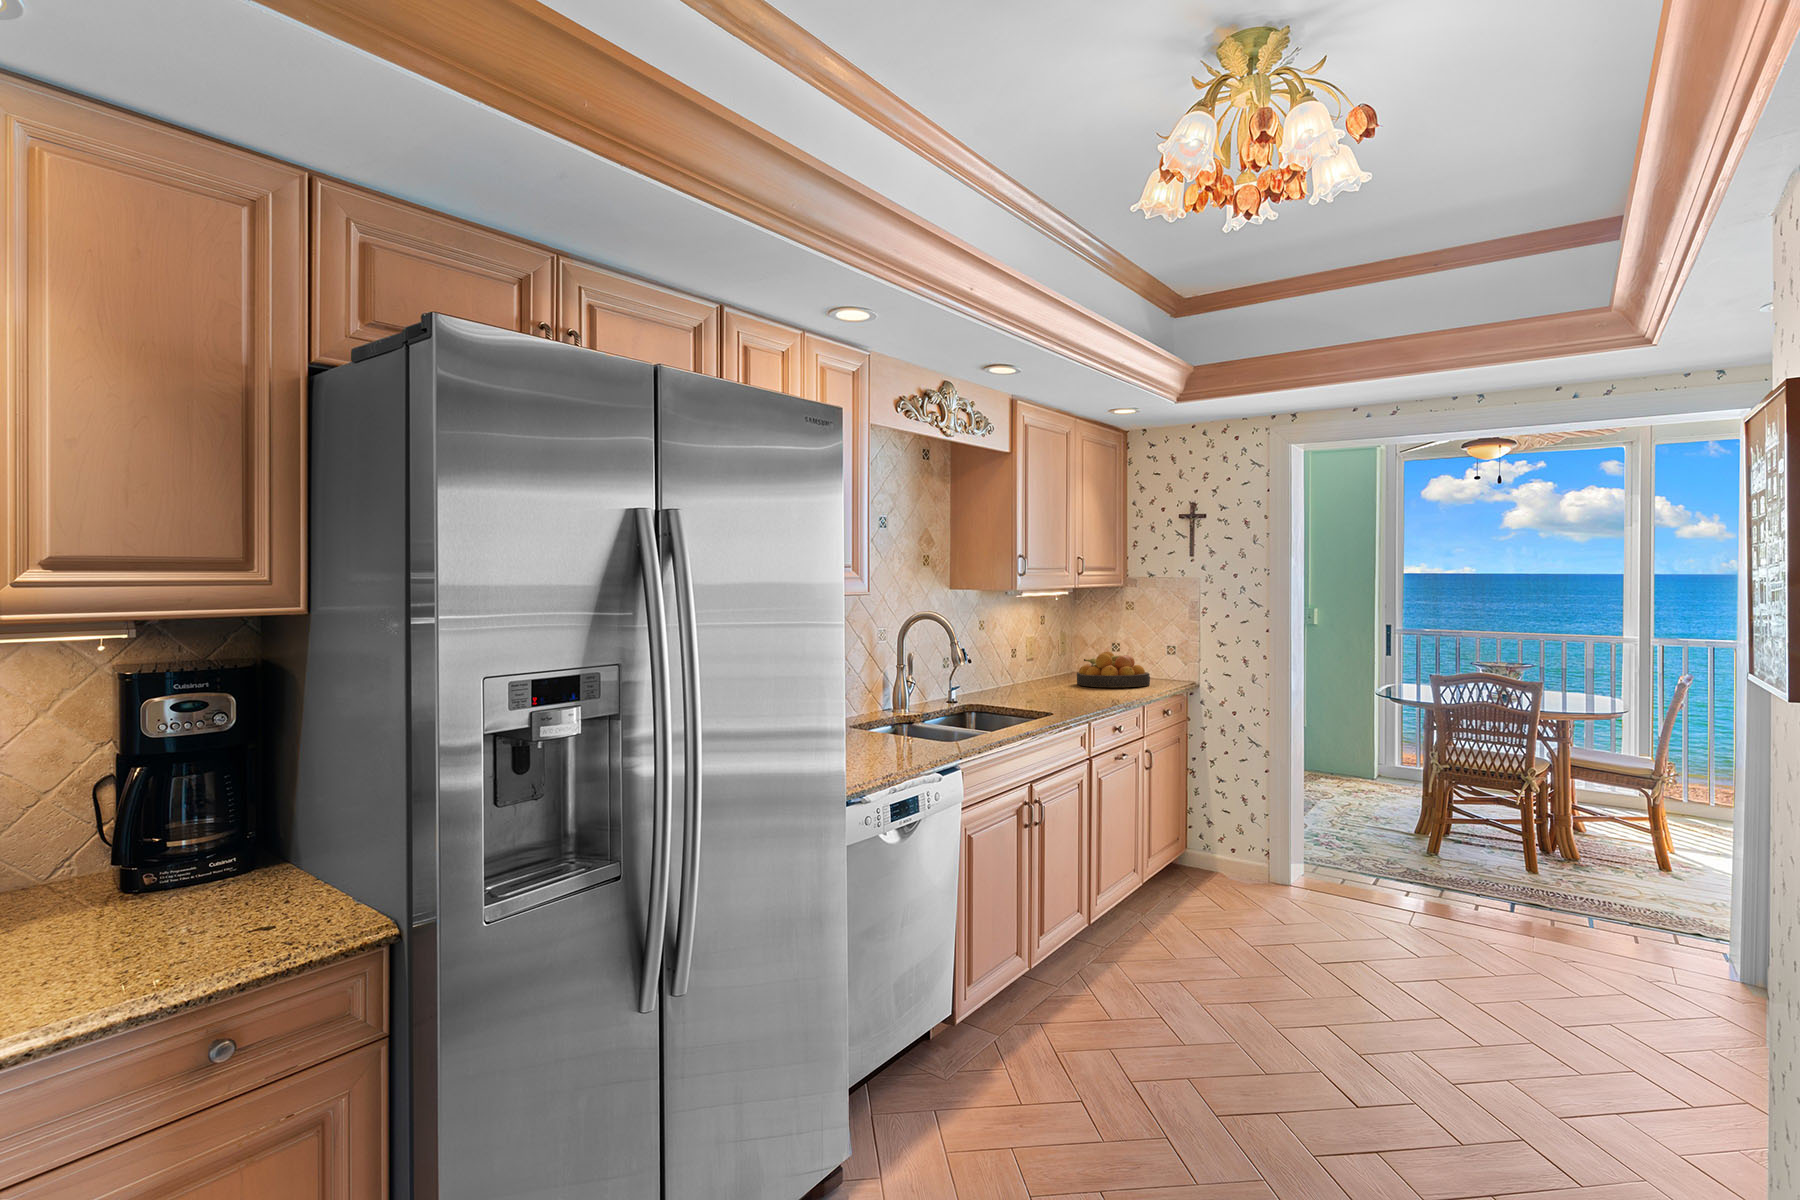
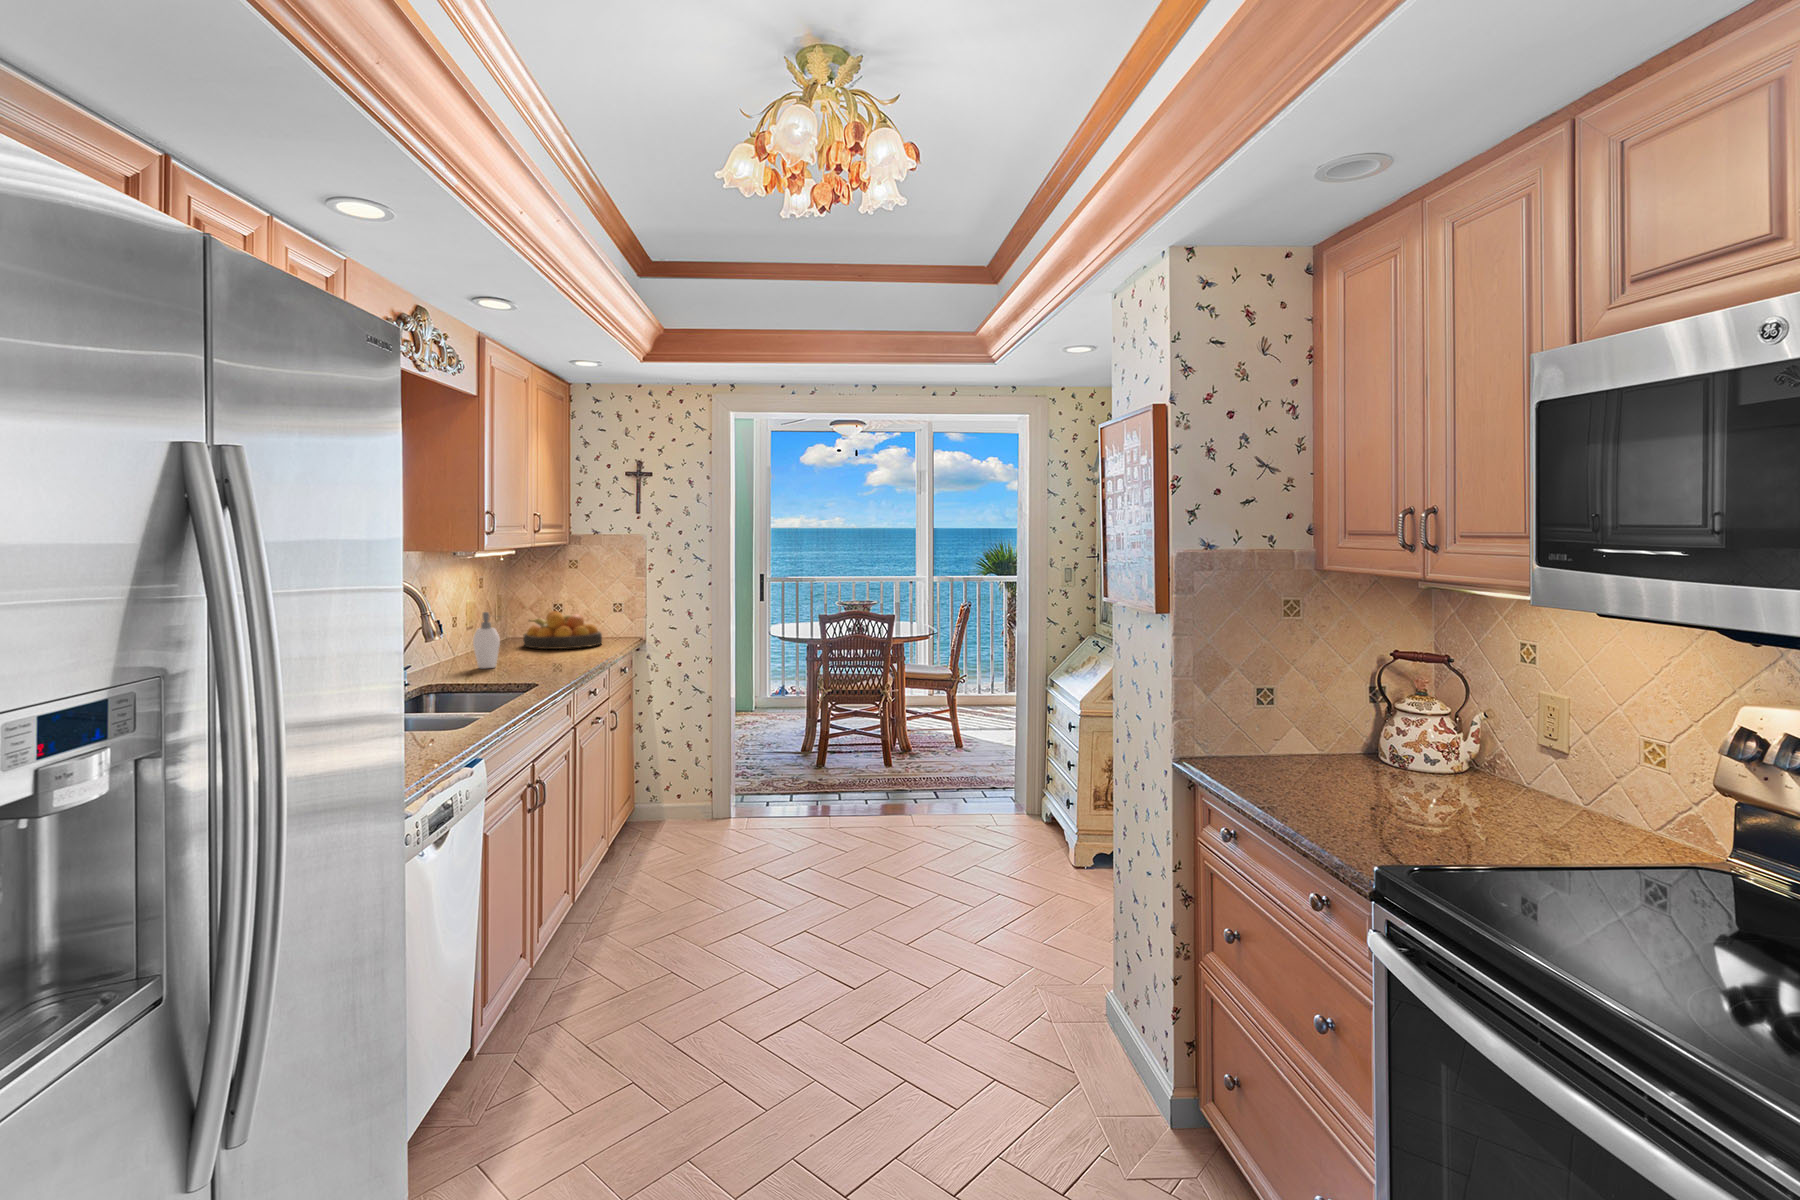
soap dispenser: none [1017,648,1041,699] -> present [473,612,500,668]

